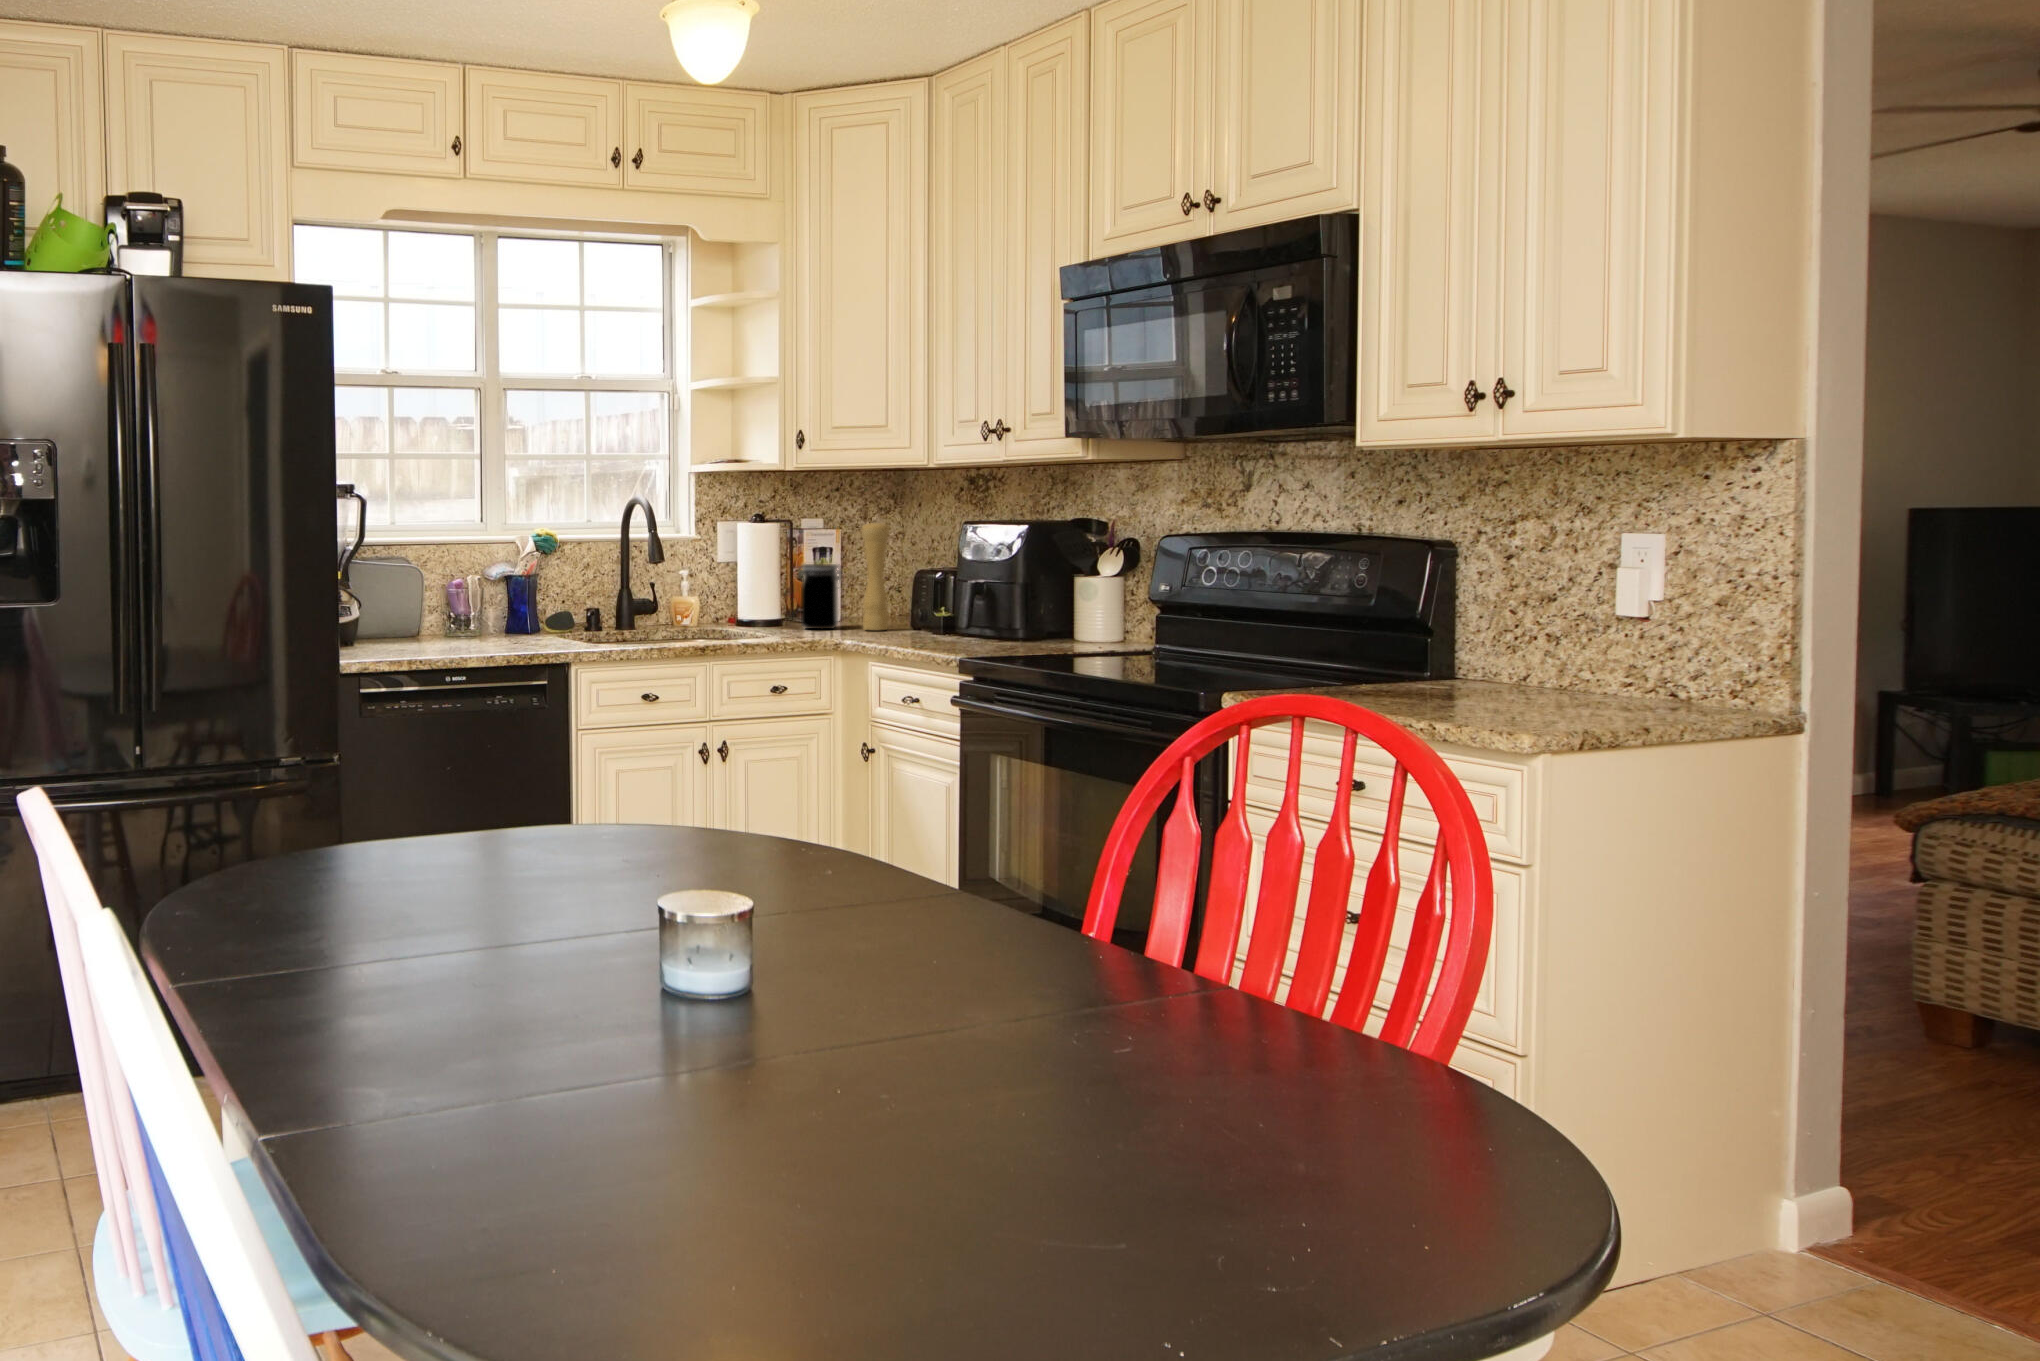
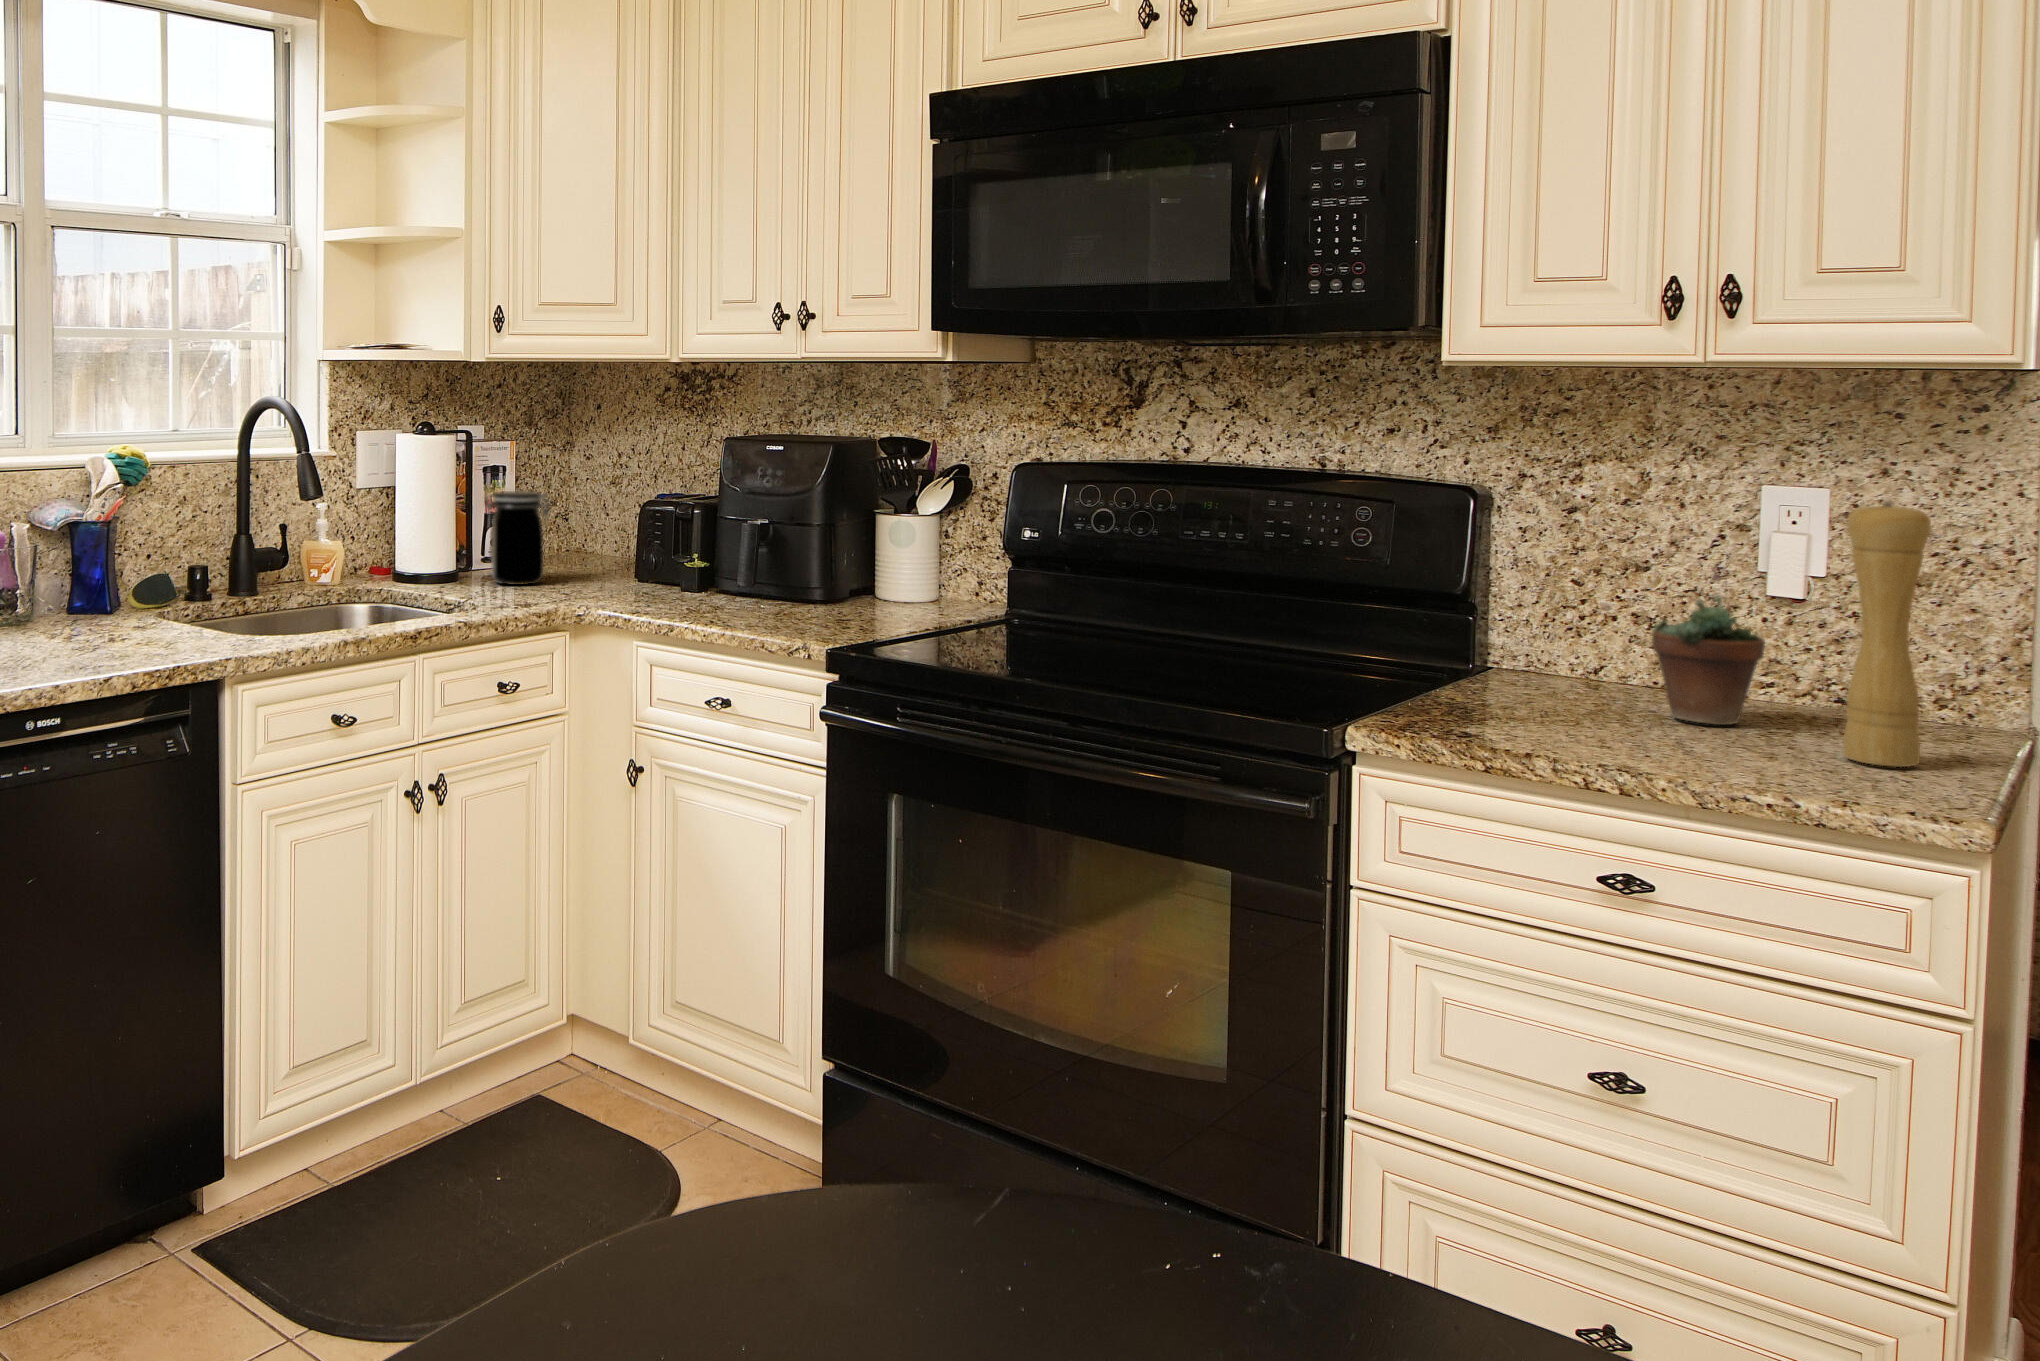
pepper mill: present [861,522,889,630] -> present [1843,502,1931,767]
succulent plant: none [1484,587,1565,704] -> present [1652,566,1765,725]

